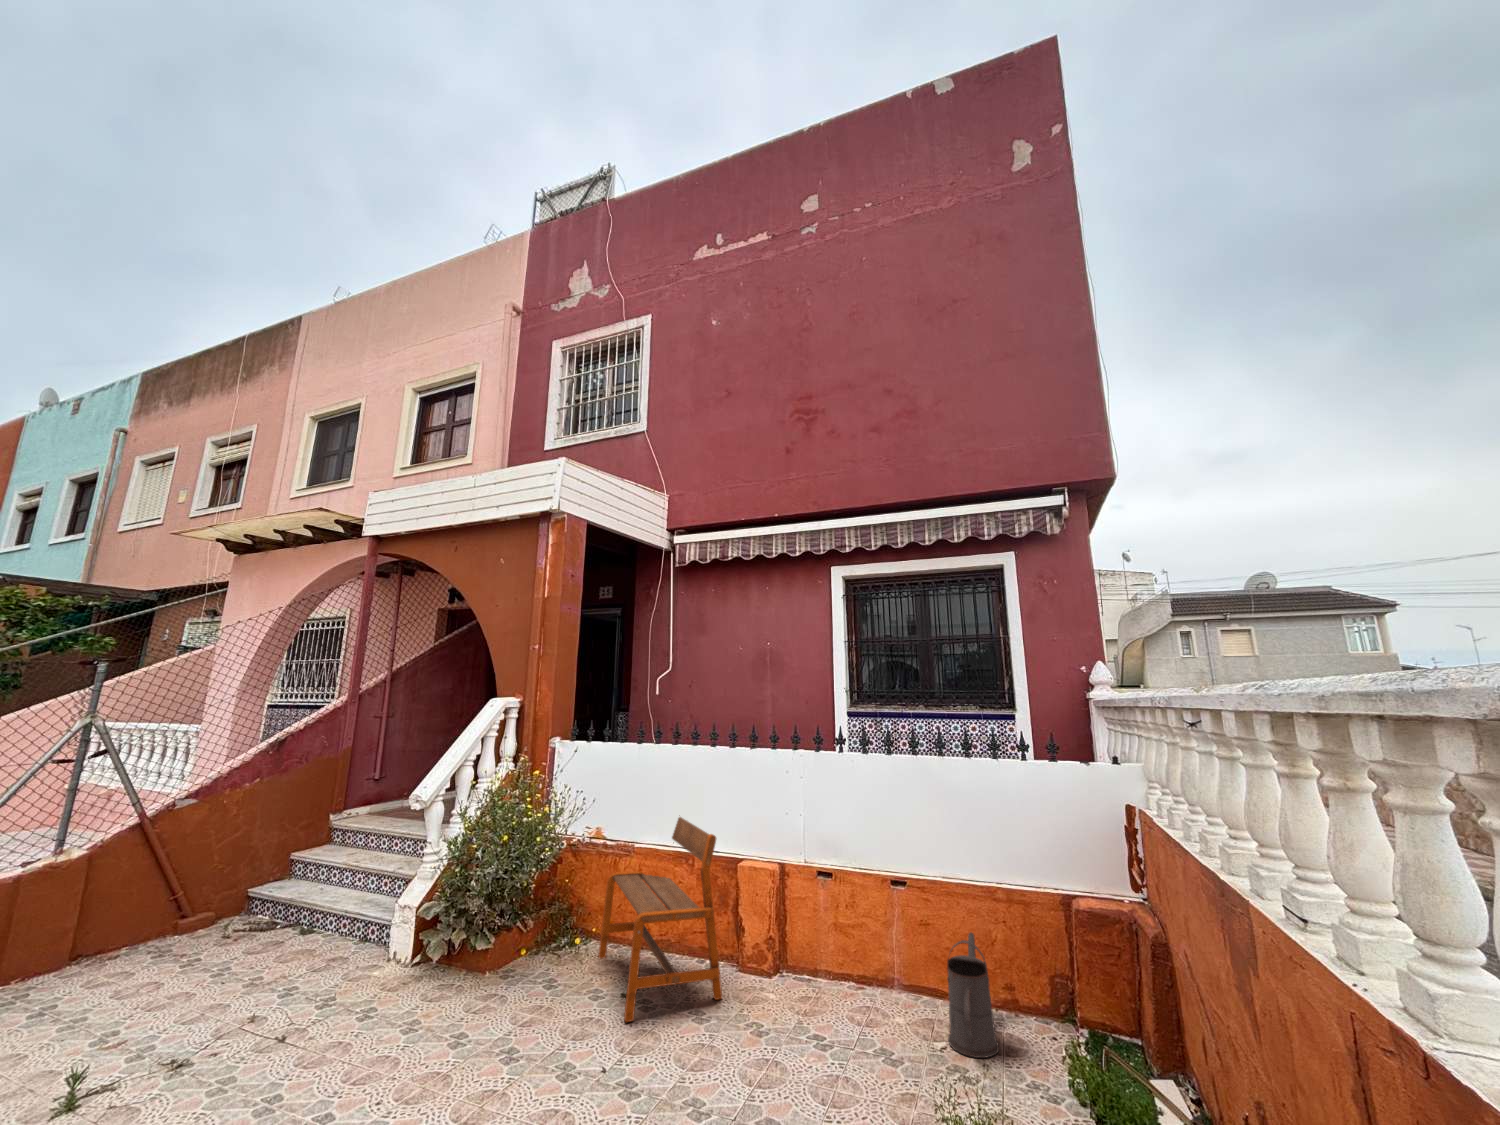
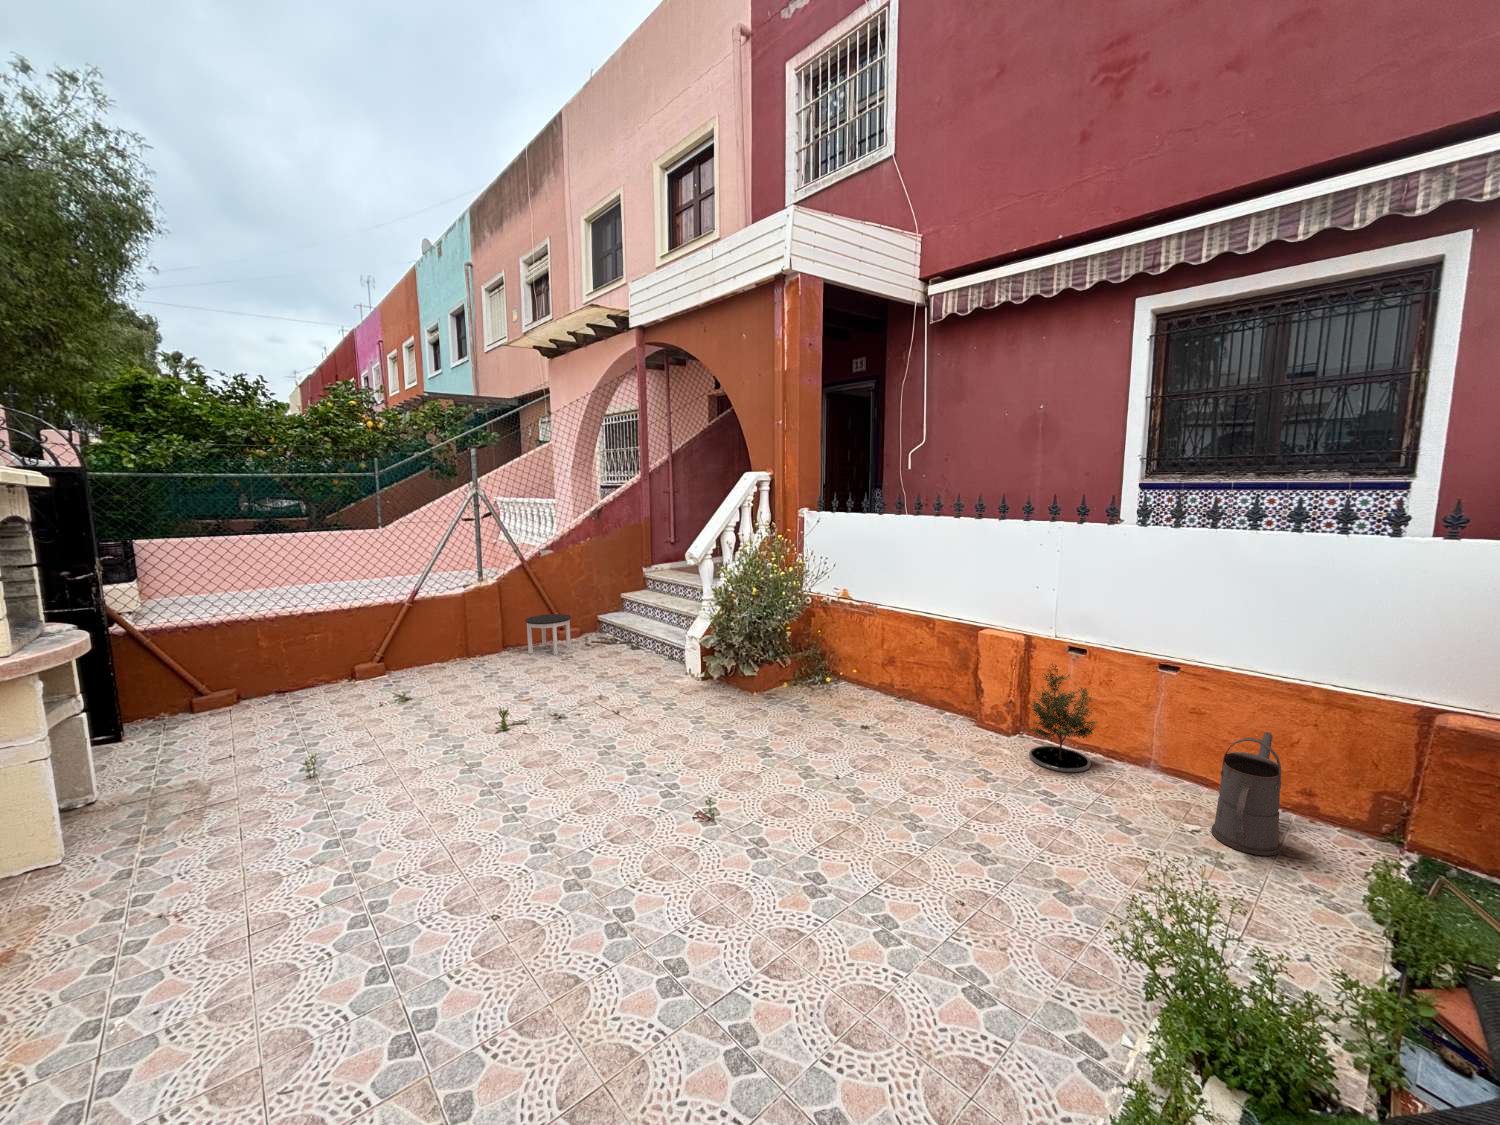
bench: present [599,817,722,1022] -> none [847,581,957,748]
potted tree: none [786,888,847,1007] -> present [1029,664,1097,772]
round table: none [119,894,209,966] -> present [525,614,571,655]

